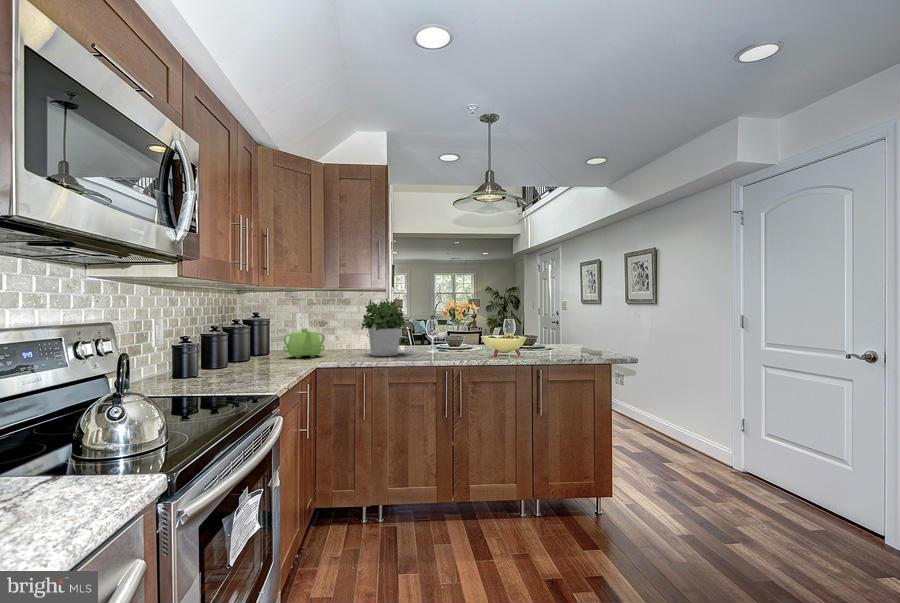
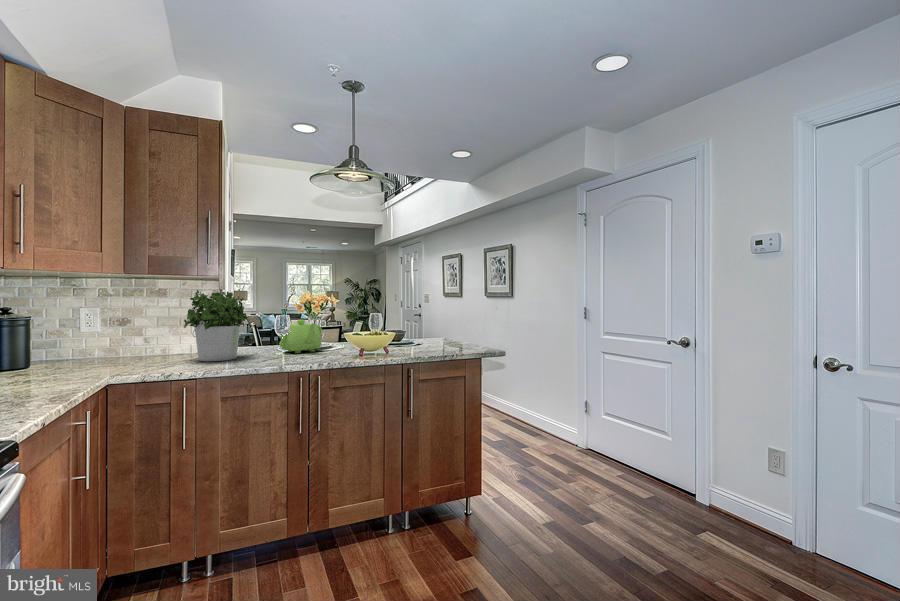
teapot: present [283,328,325,358] -> present [279,320,322,353]

